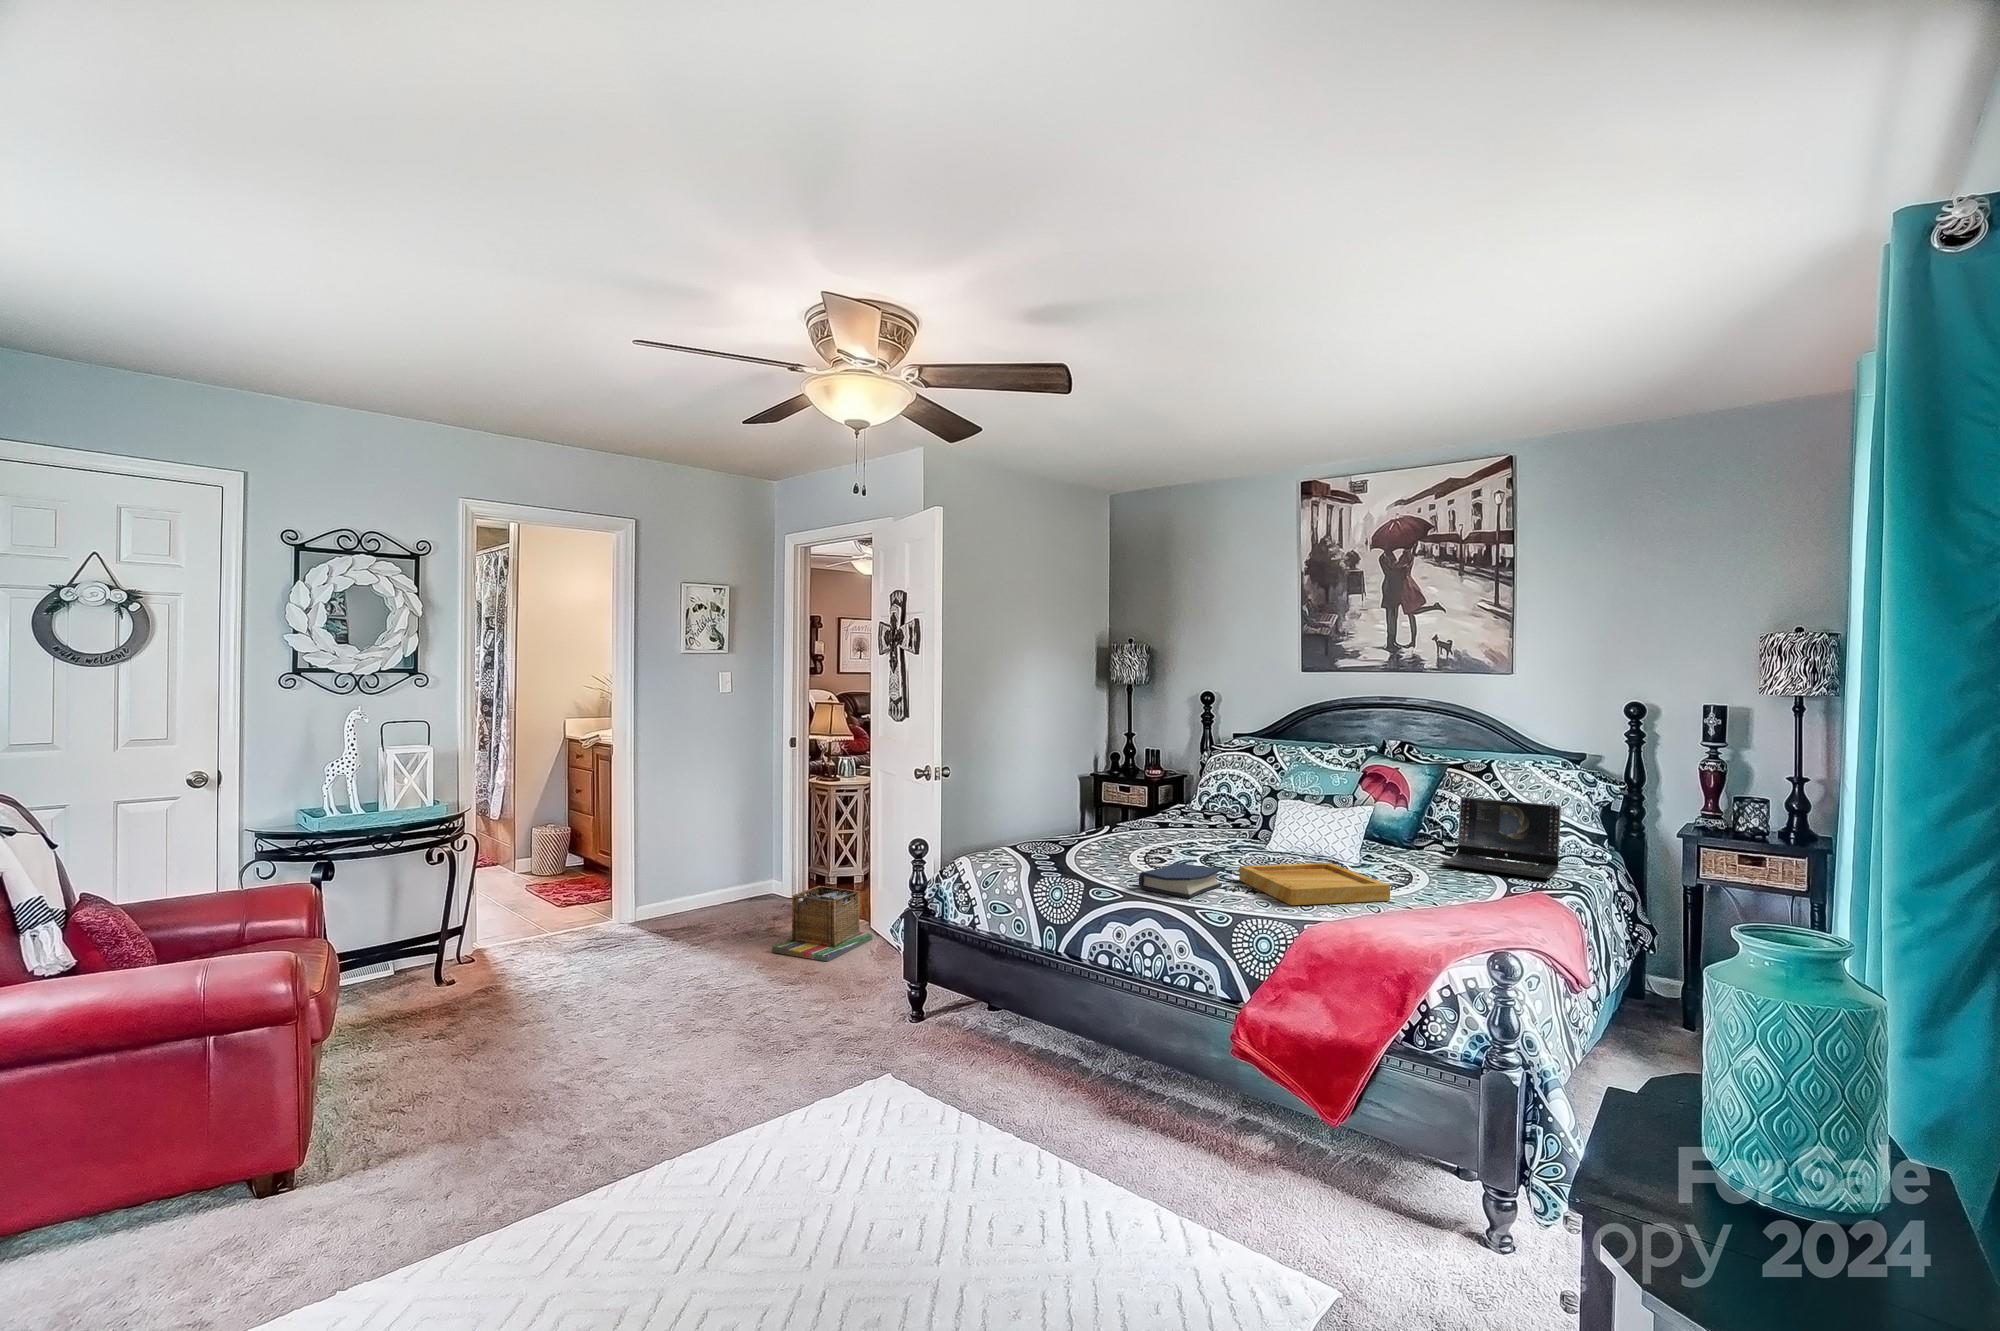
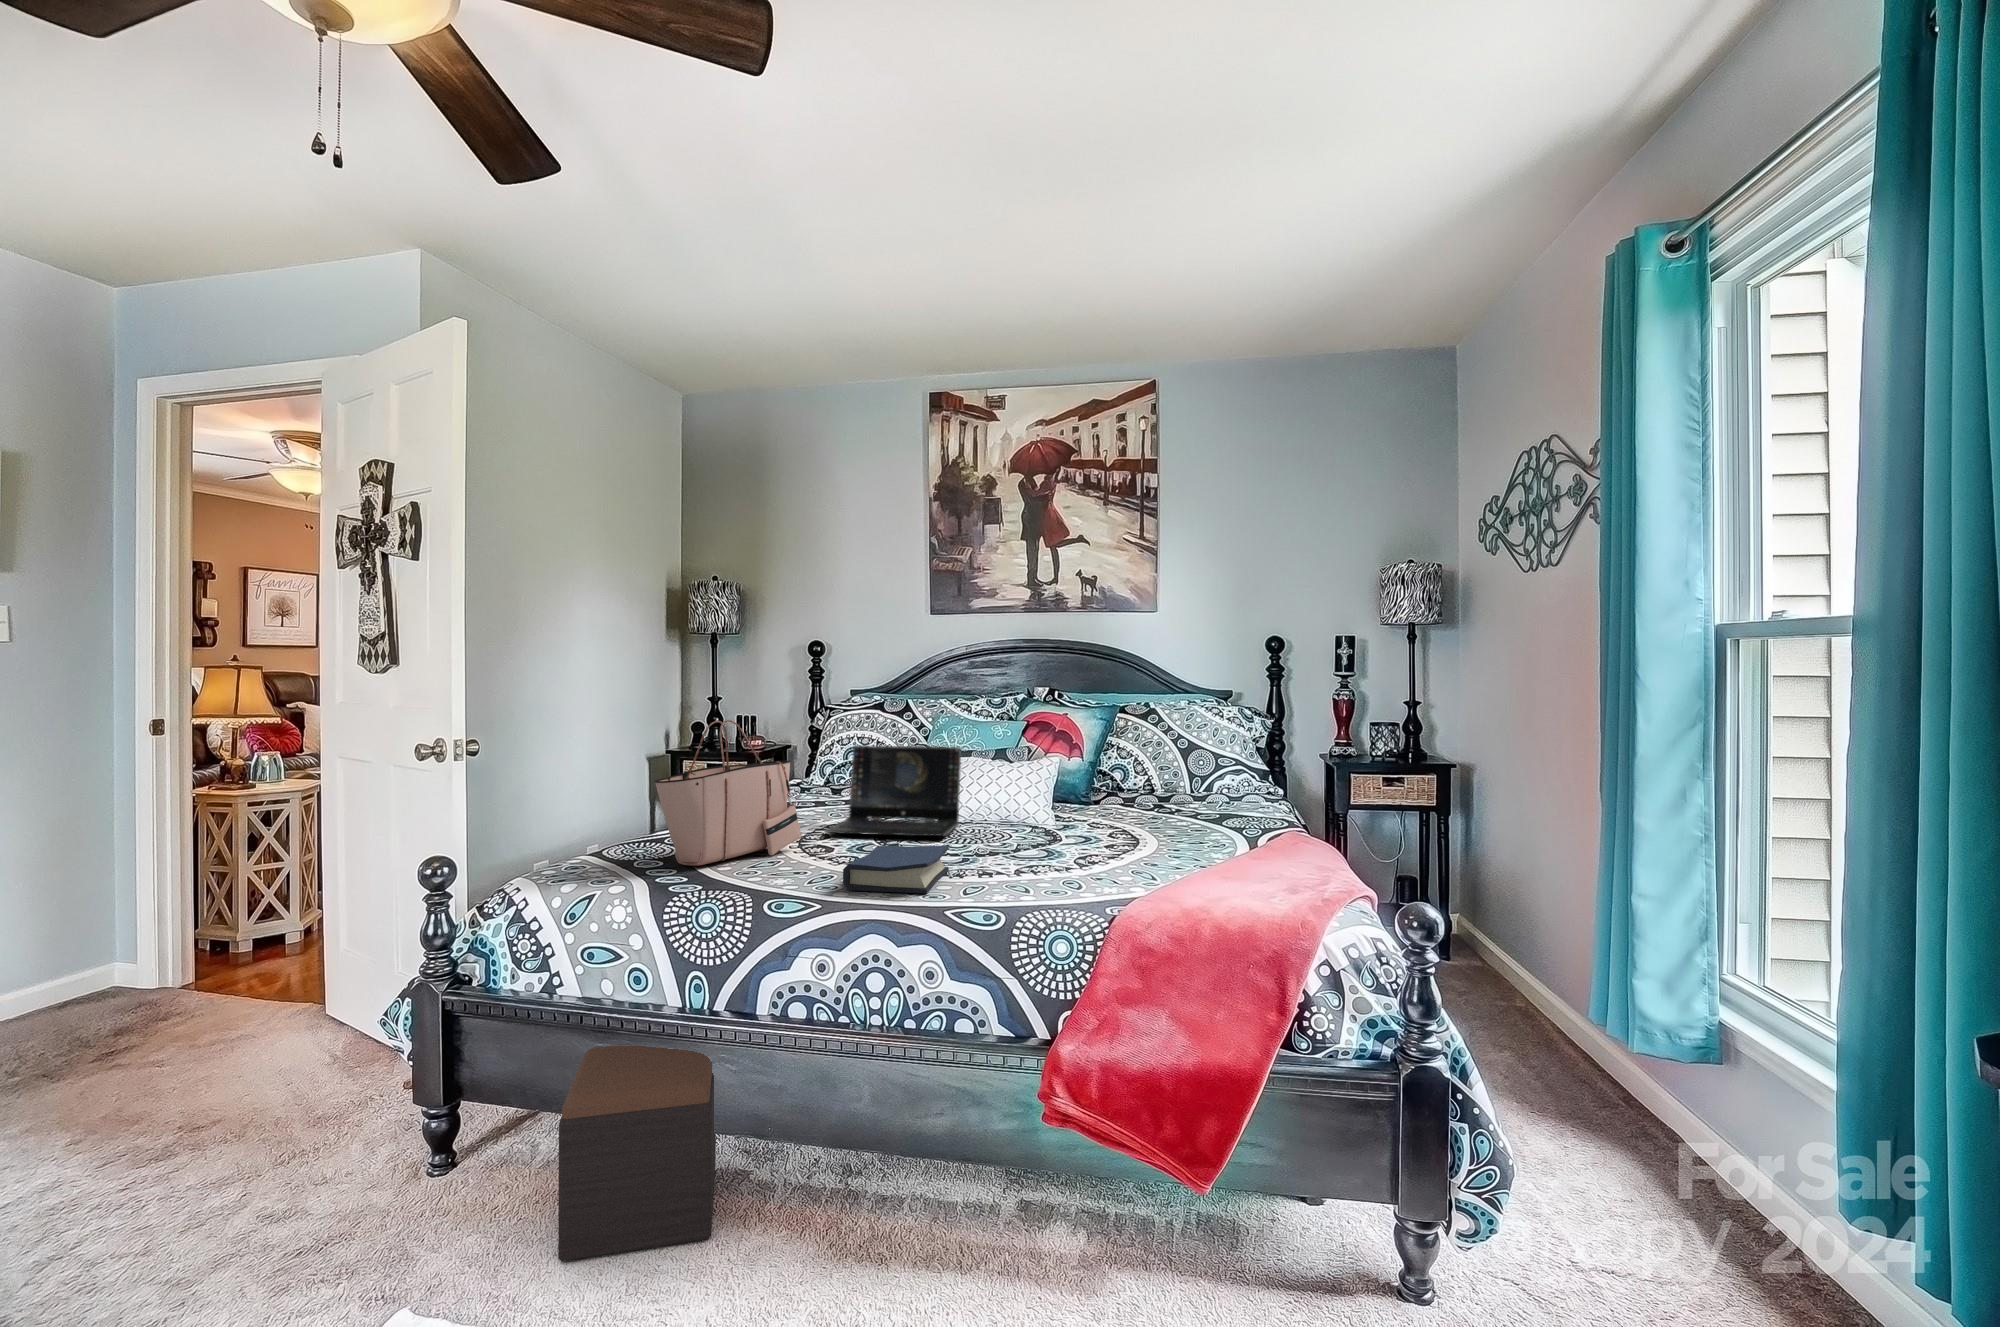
tote bag: none [1039,768,1138,862] -> present [654,720,802,865]
laptop: present [1442,797,1561,878] -> present [826,745,961,836]
tray: present [1239,862,1390,905] -> none [961,825,1157,884]
laundry basket: present [772,886,872,961] -> none [89,959,315,1100]
footstool: none [967,964,1064,1086] -> present [558,1046,716,1262]

